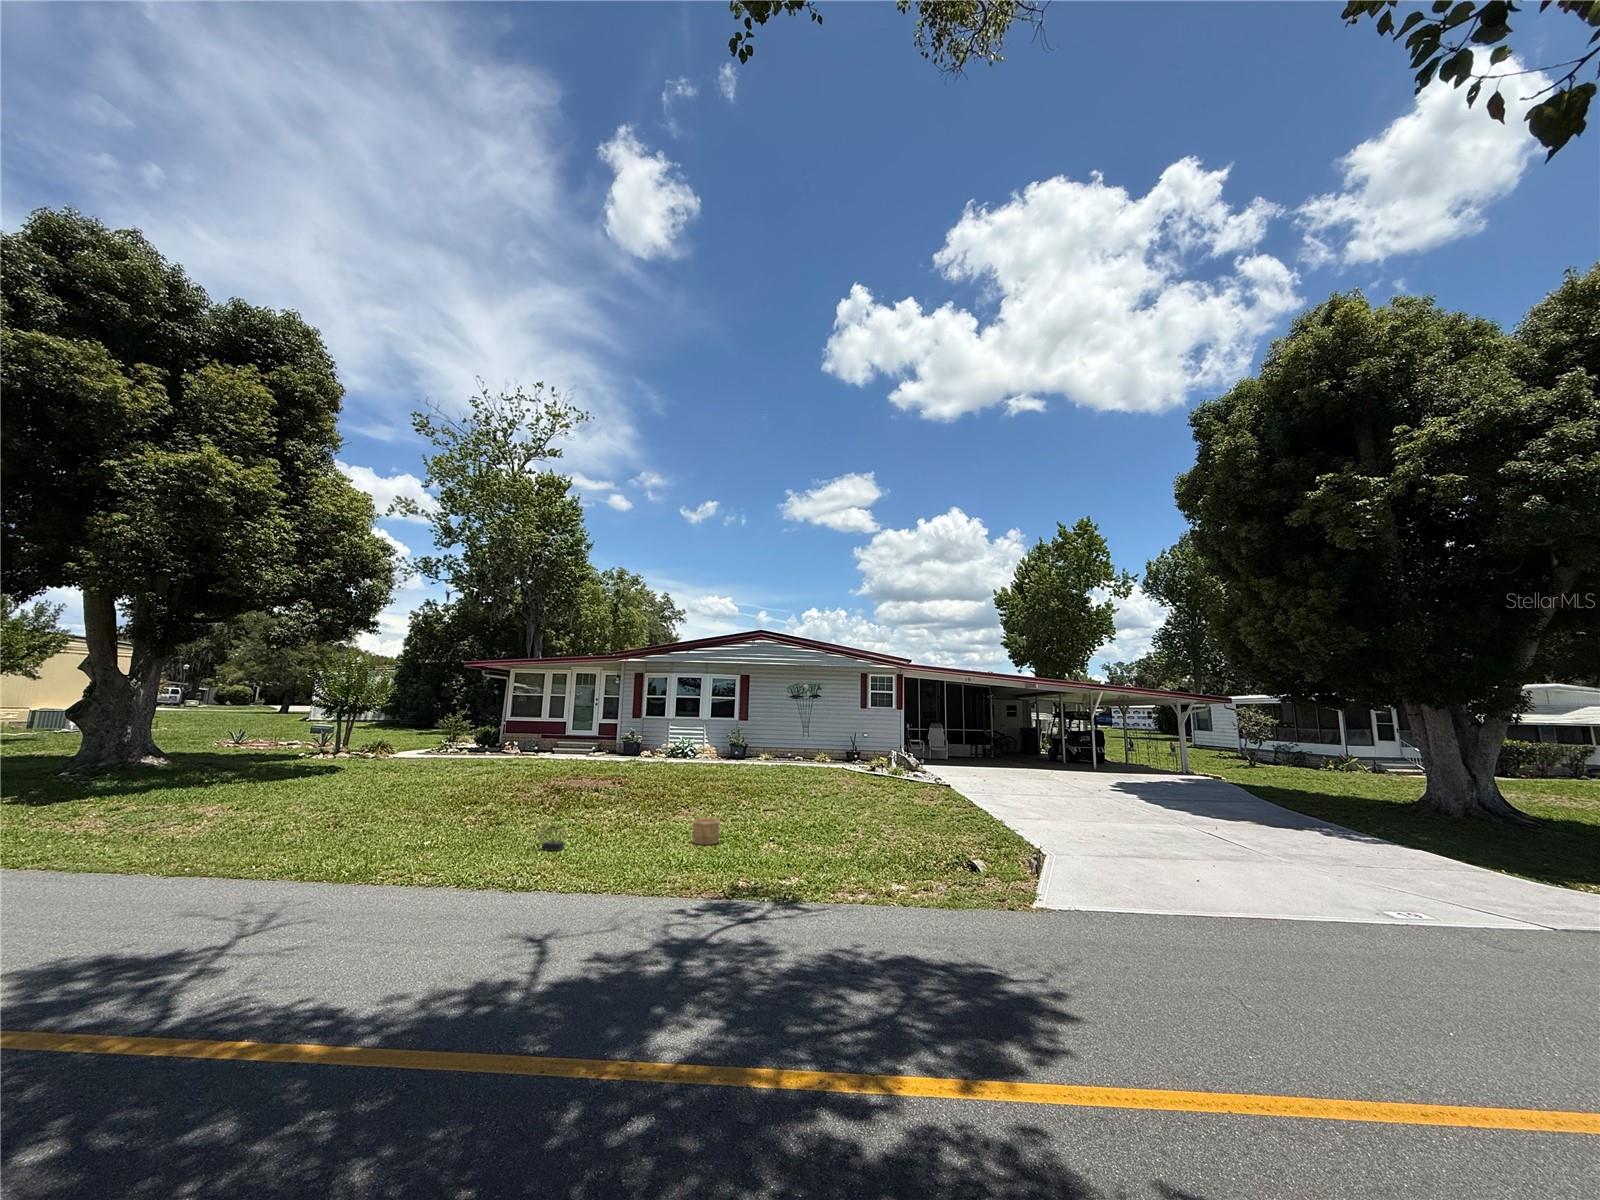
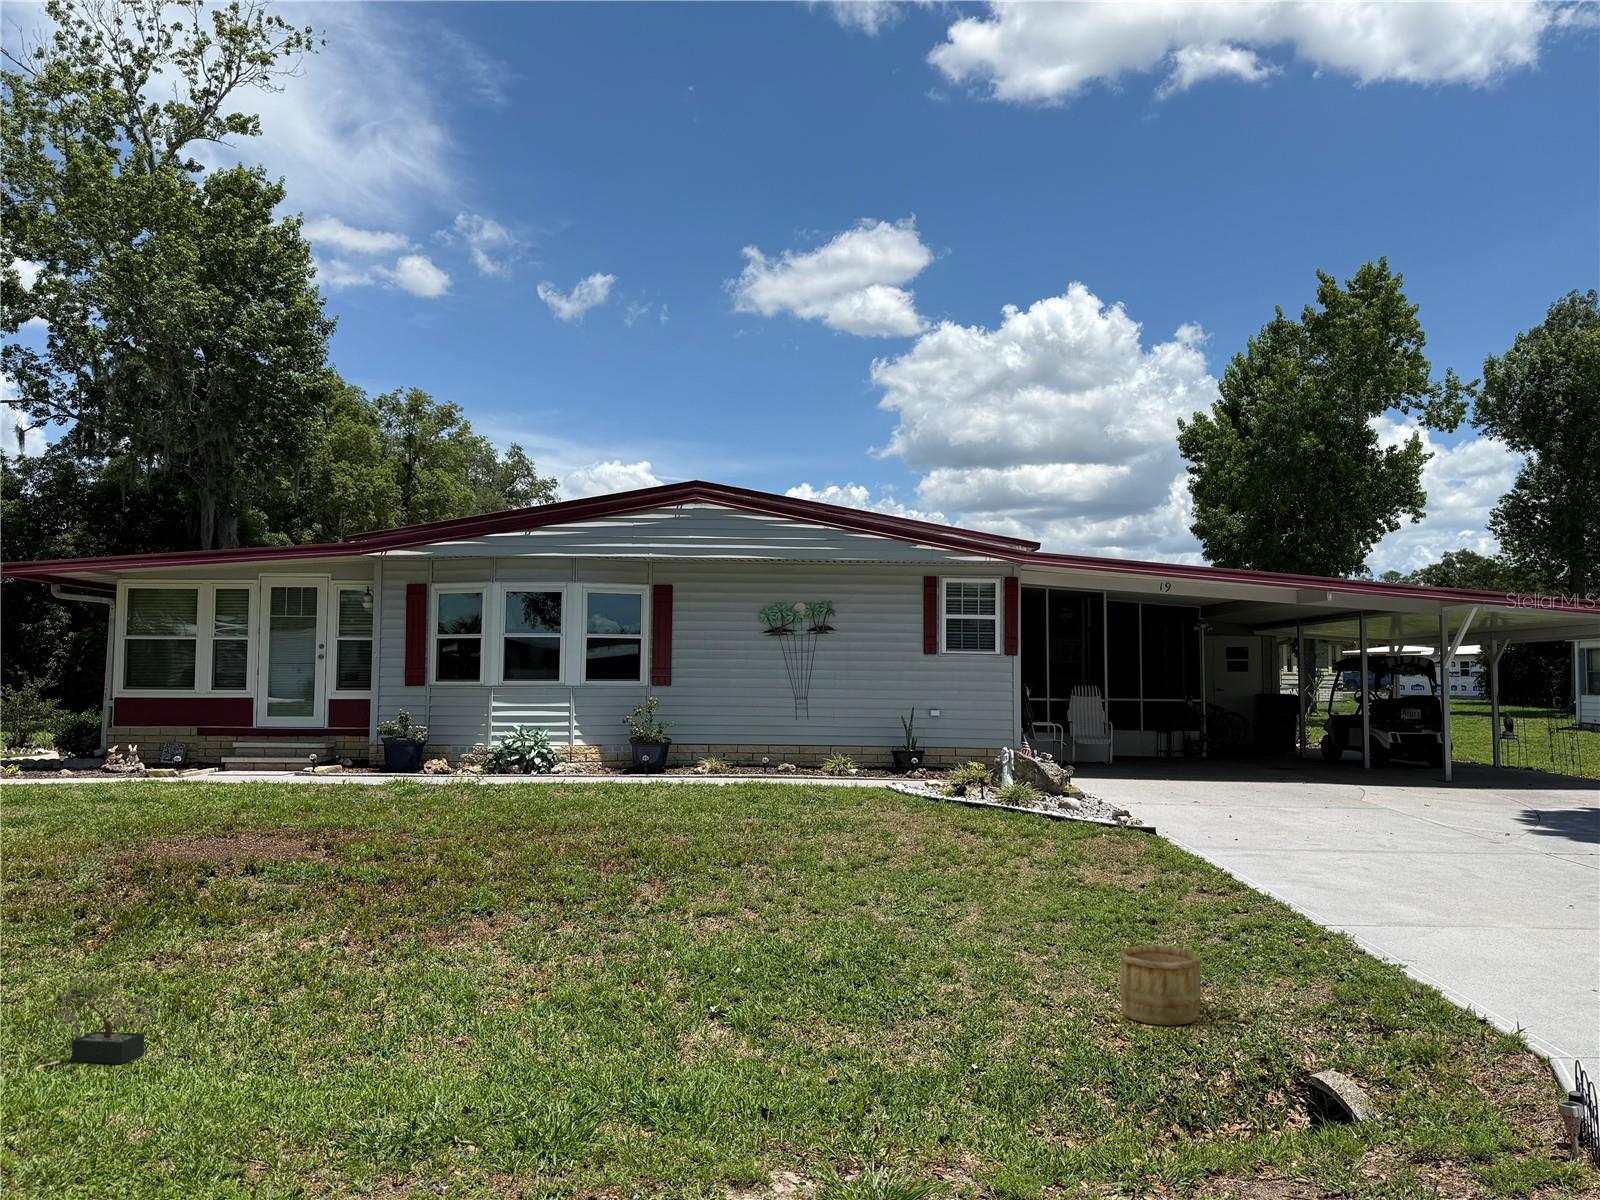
wooden bucket: present [692,818,720,845] -> present [1118,945,1203,1025]

